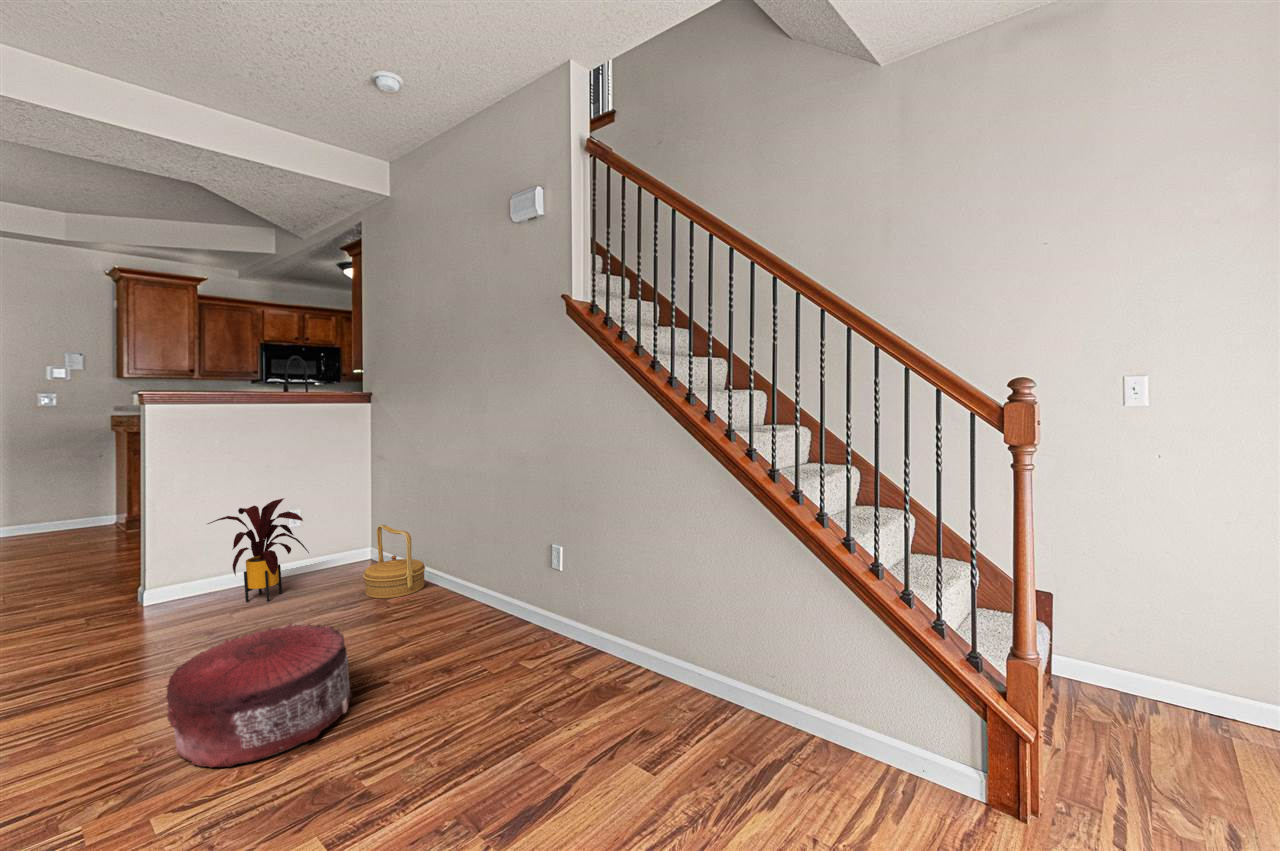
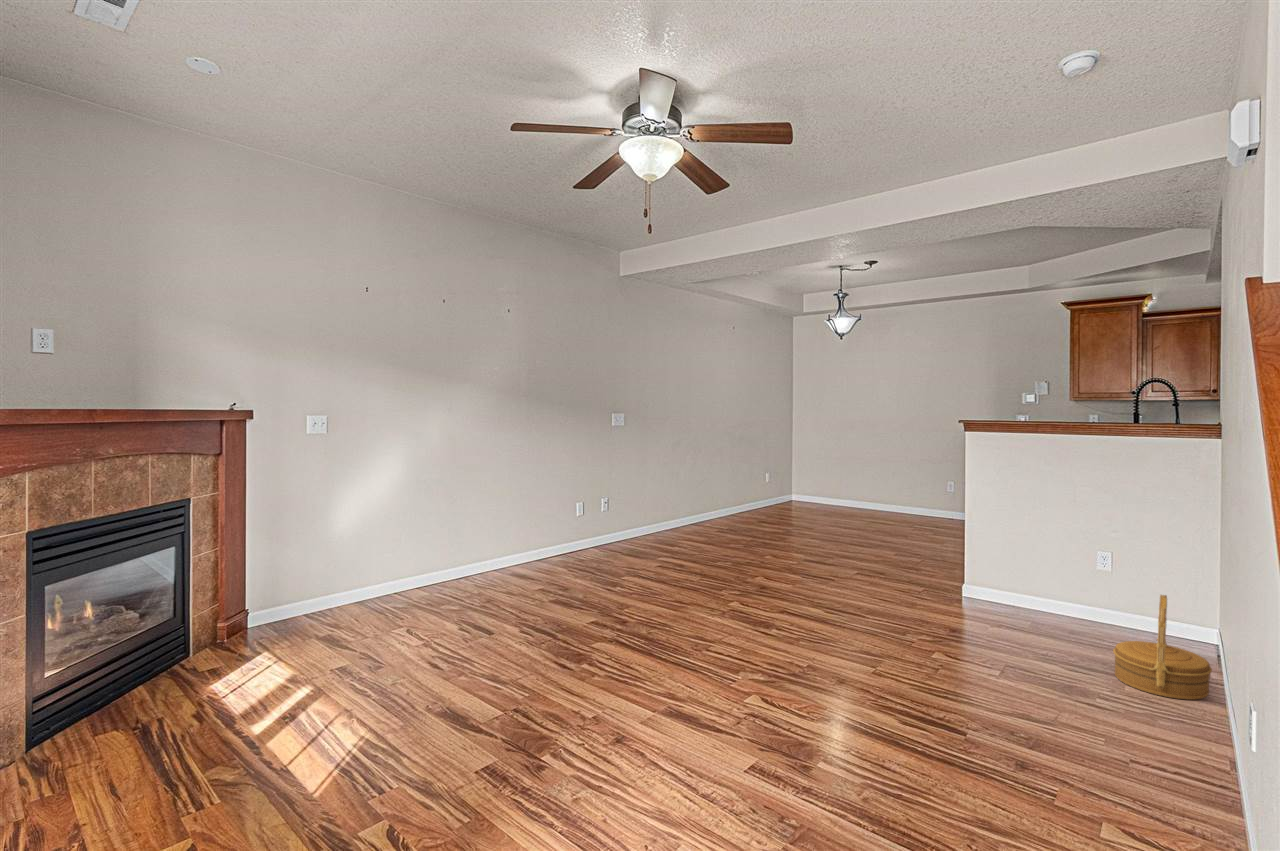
house plant: present [208,498,309,602] -> none [993,531,1088,632]
pouf: present [167,623,352,767] -> none [798,618,933,725]

